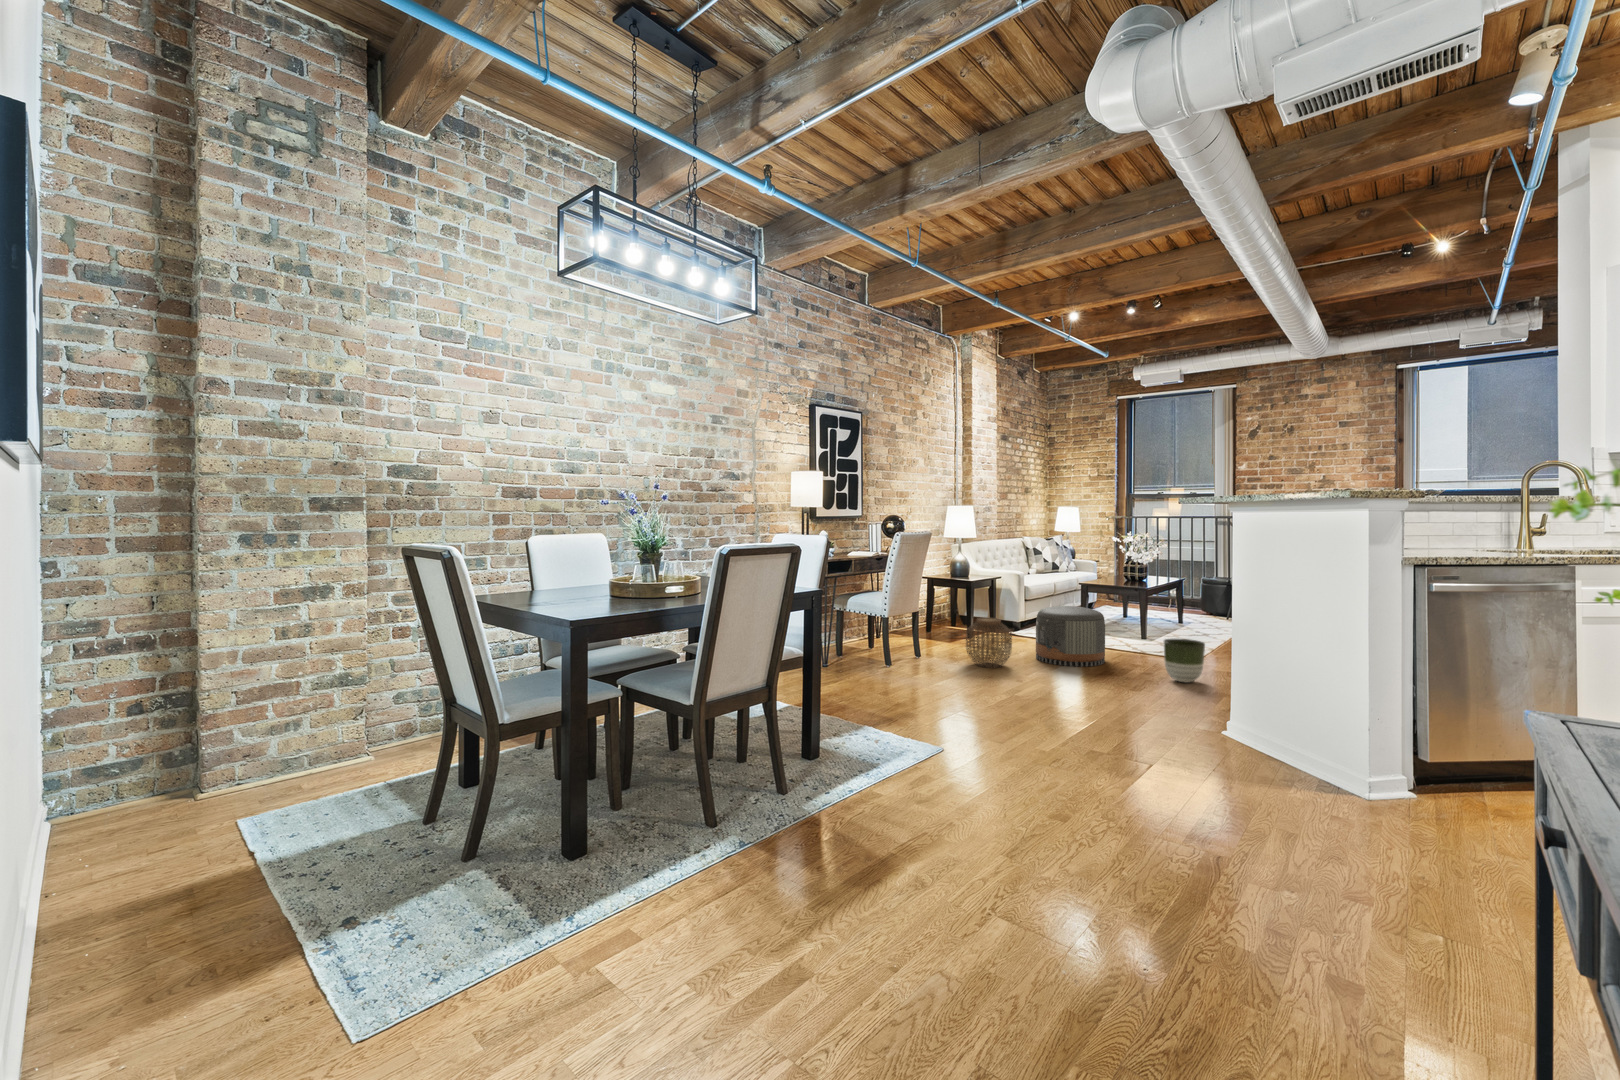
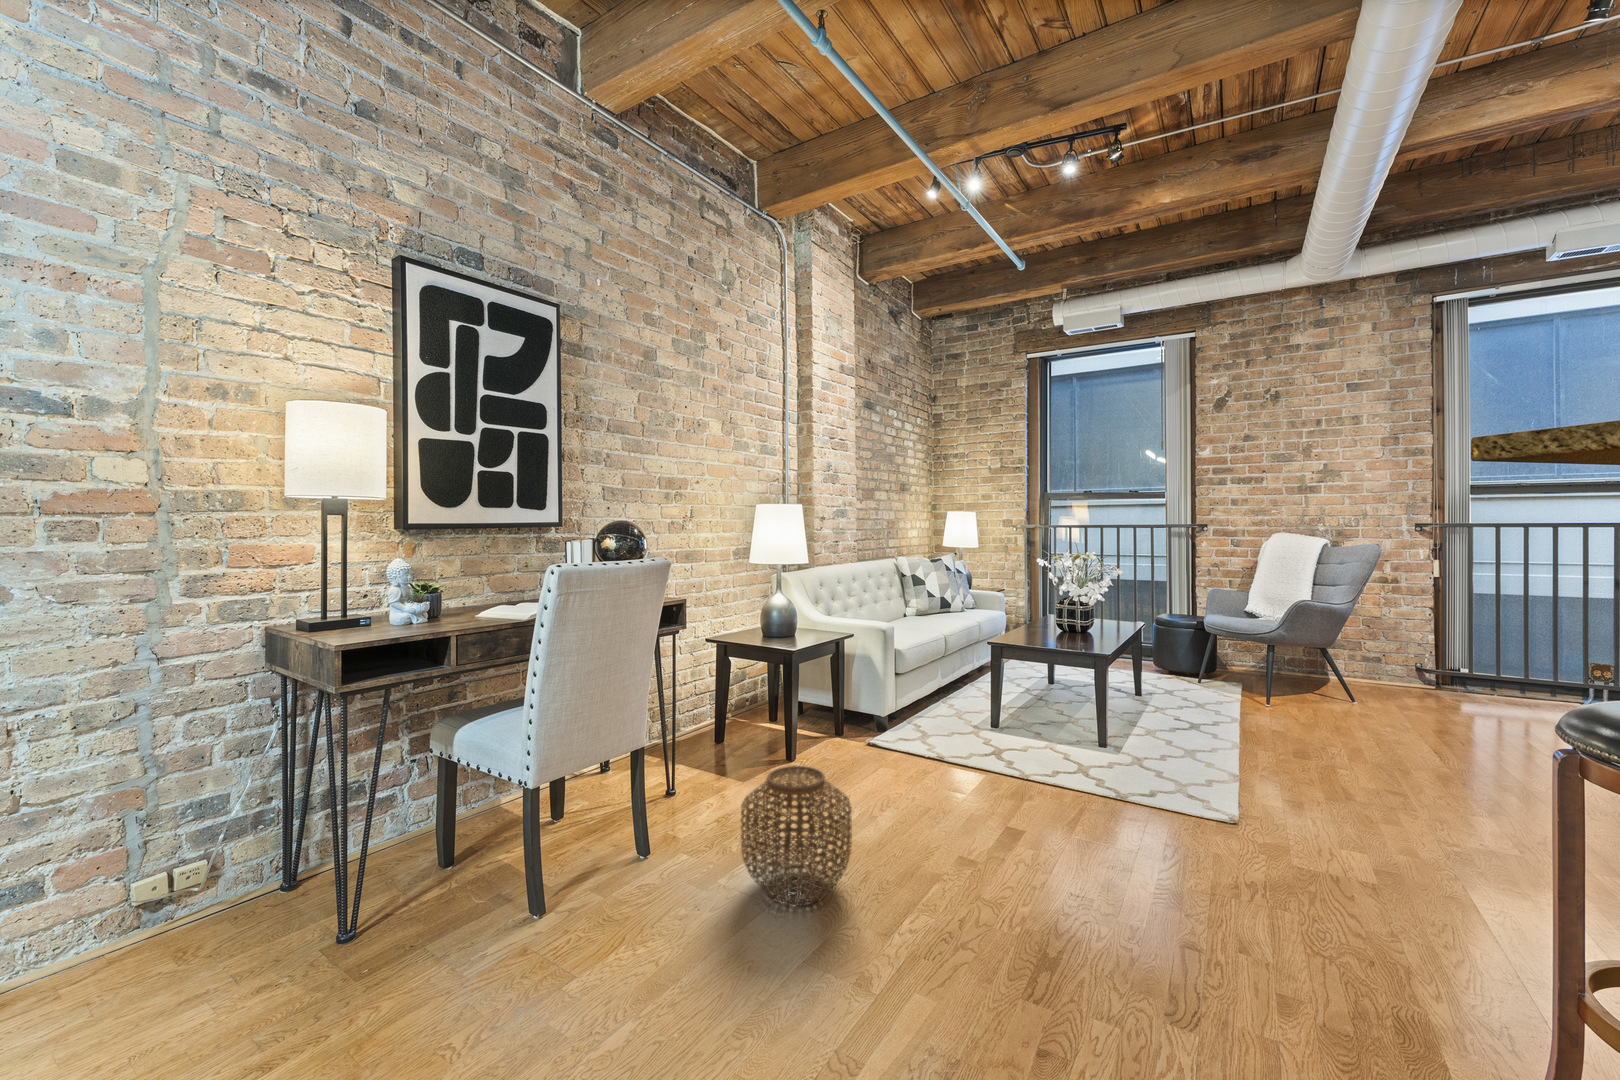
pouf: present [1036,606,1105,667] -> none [910,716,1060,880]
planter: present [1164,639,1205,682] -> none [1226,832,1345,969]

